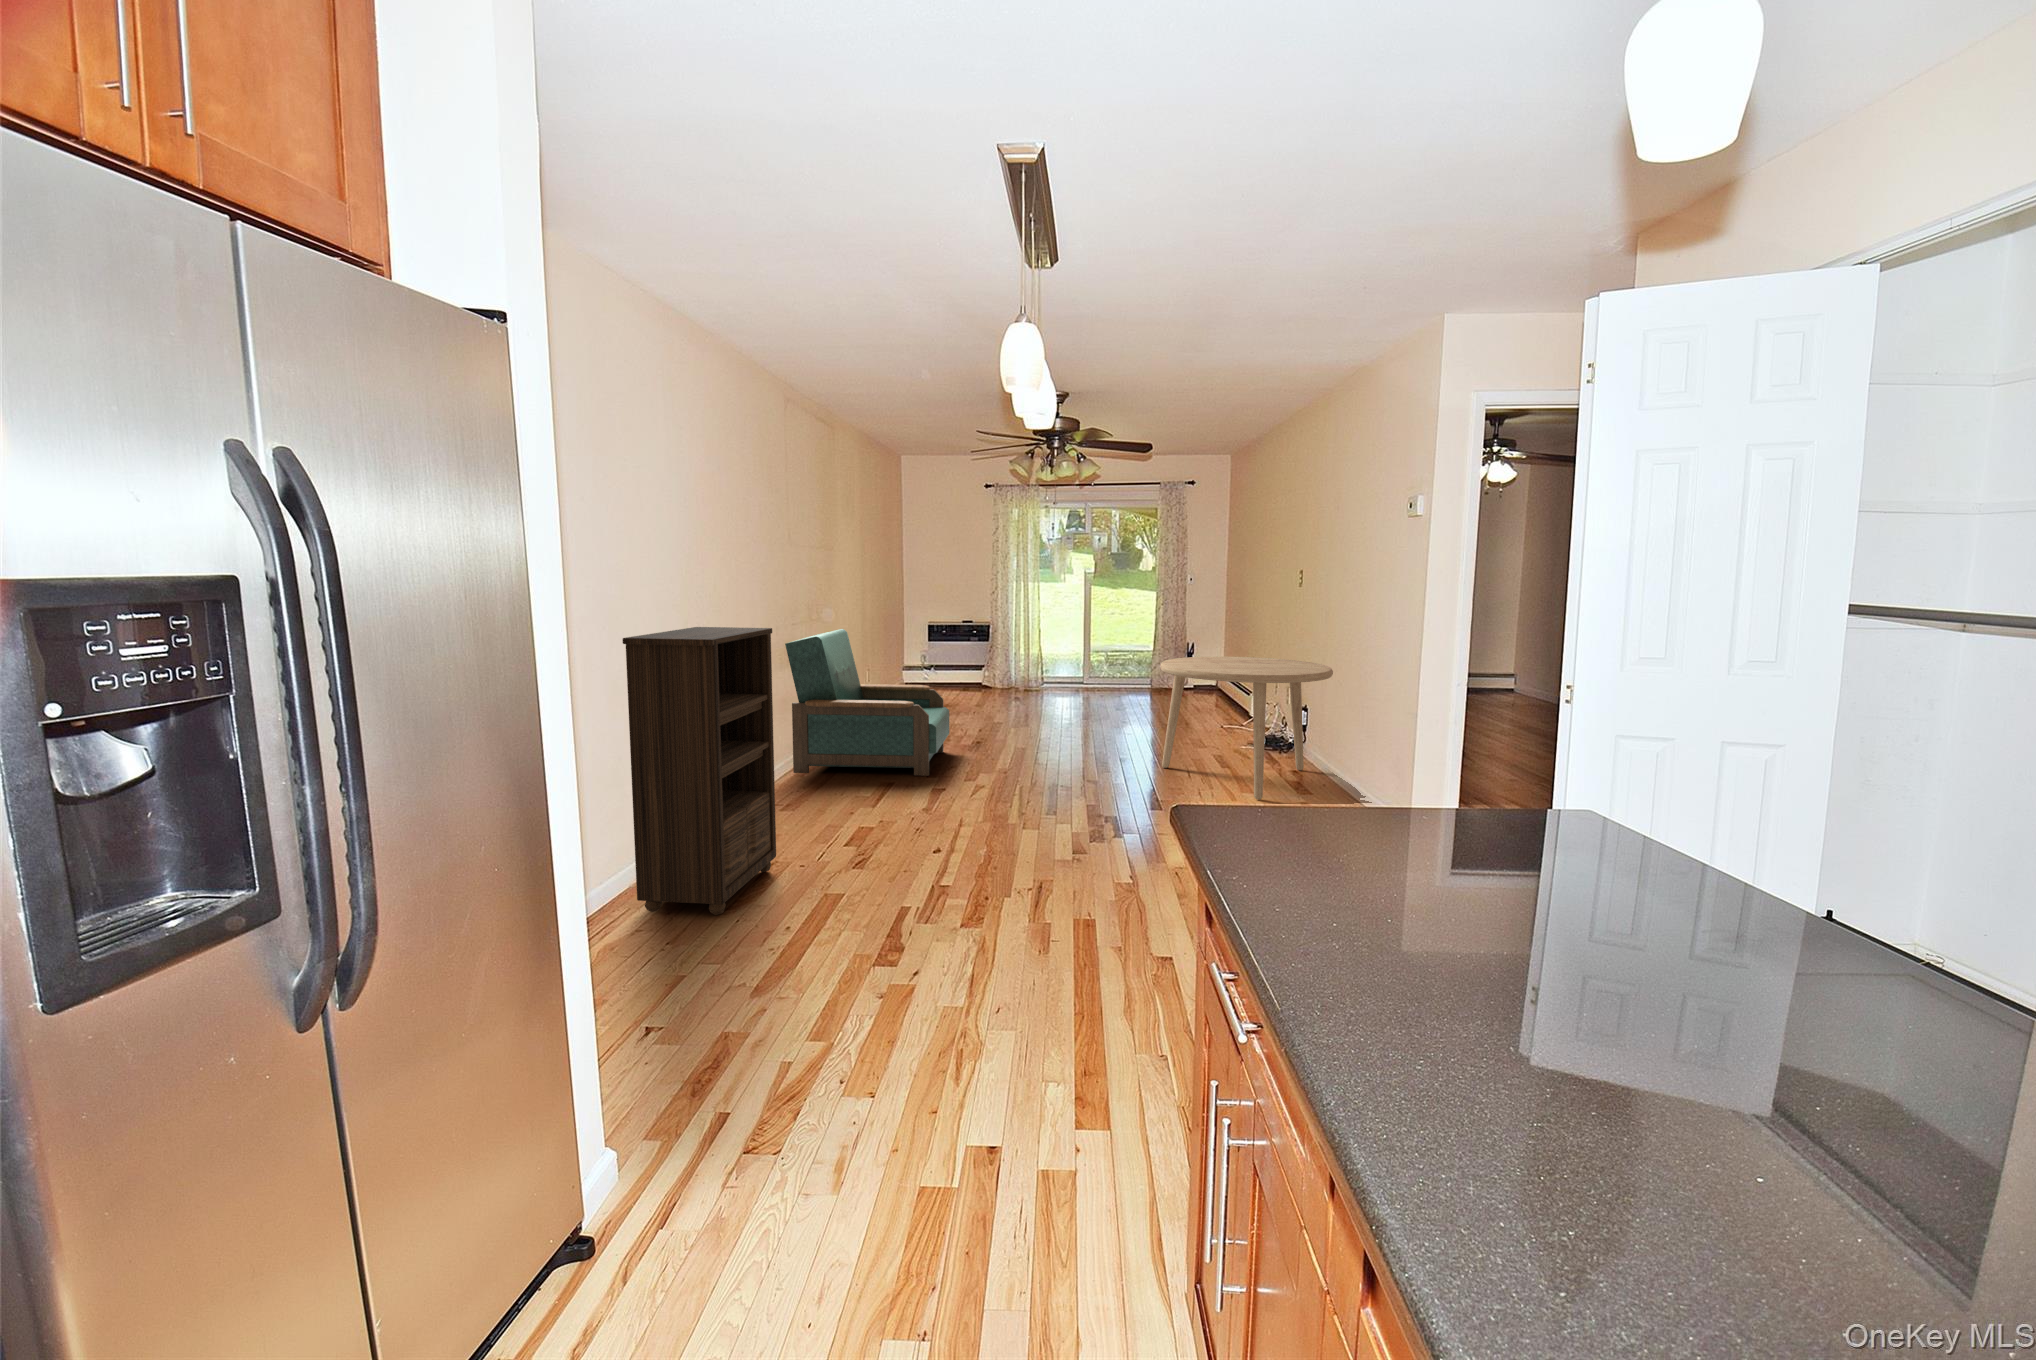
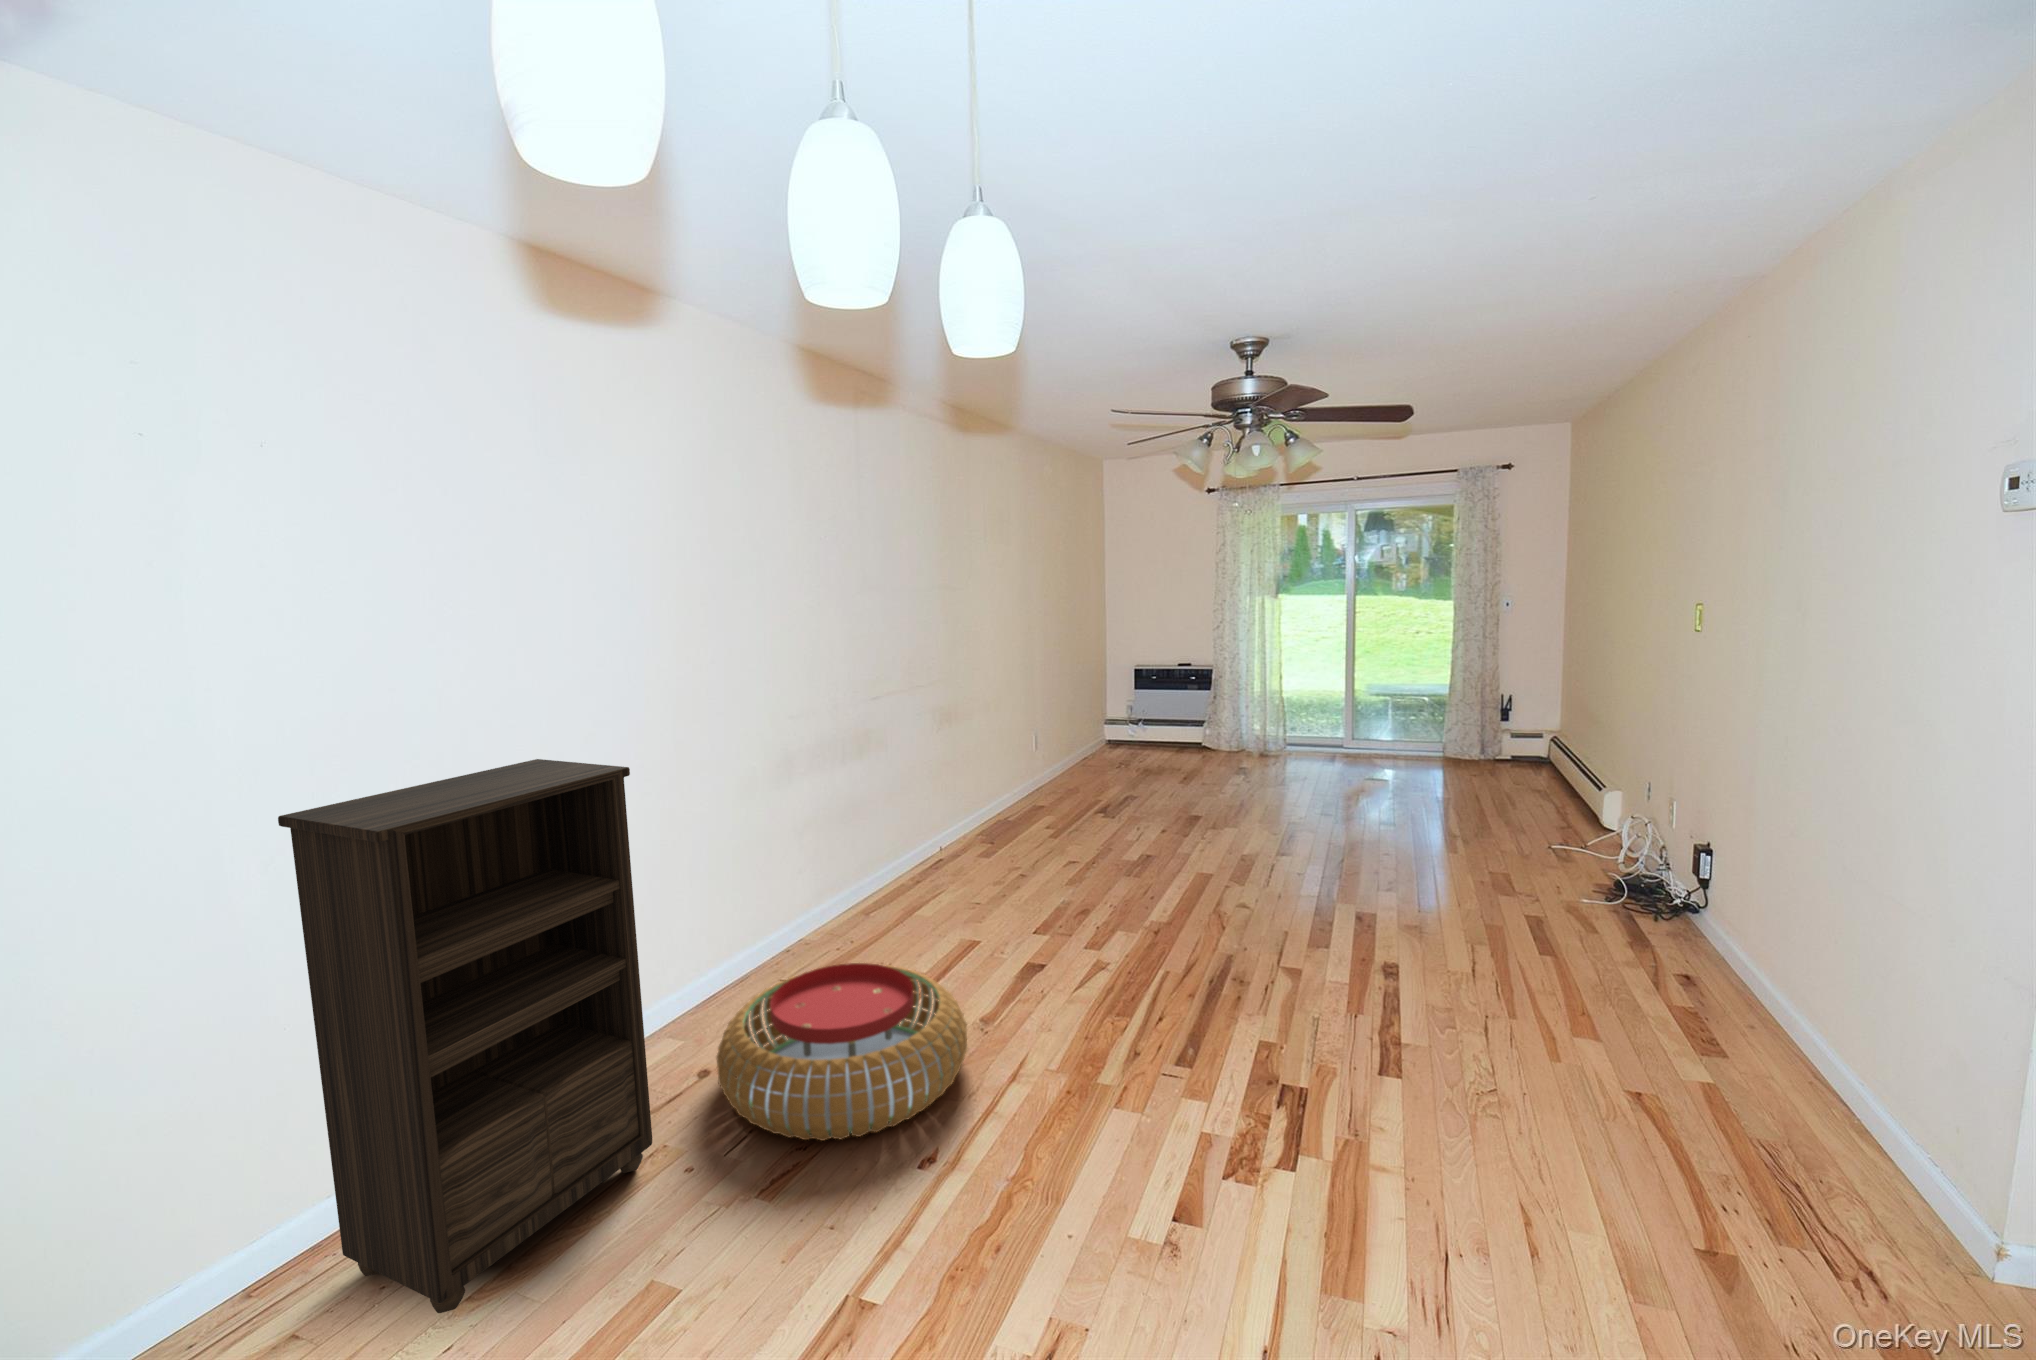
armchair: present [785,629,949,776] -> none [848,700,1094,929]
dining table: present [1160,657,1333,800] -> none [1414,757,1781,1065]
pouf: none [783,772,936,854] -> present [717,963,967,1141]

